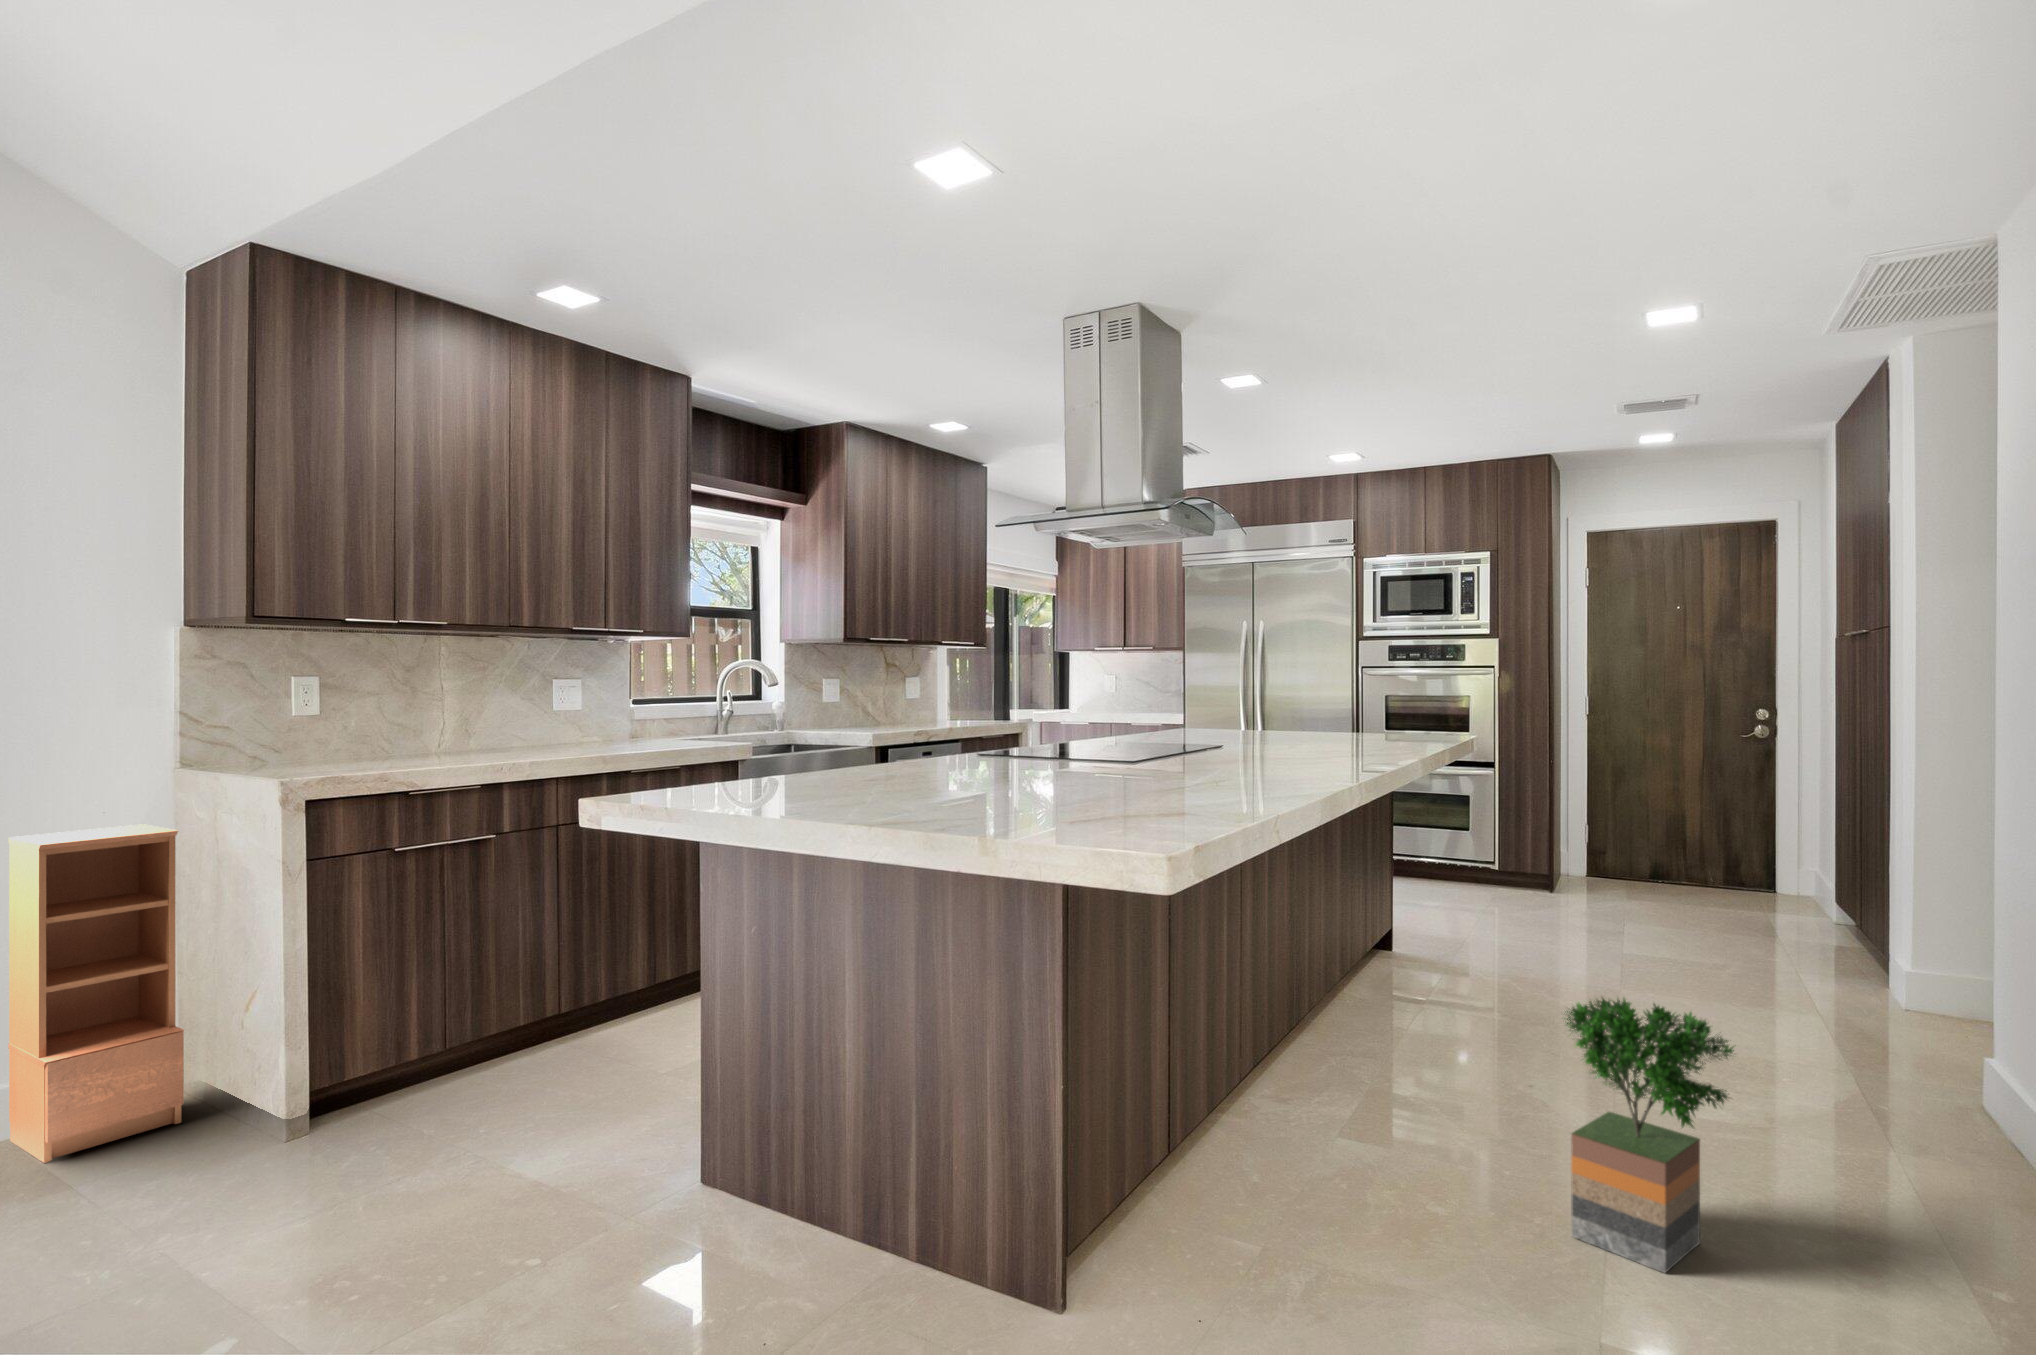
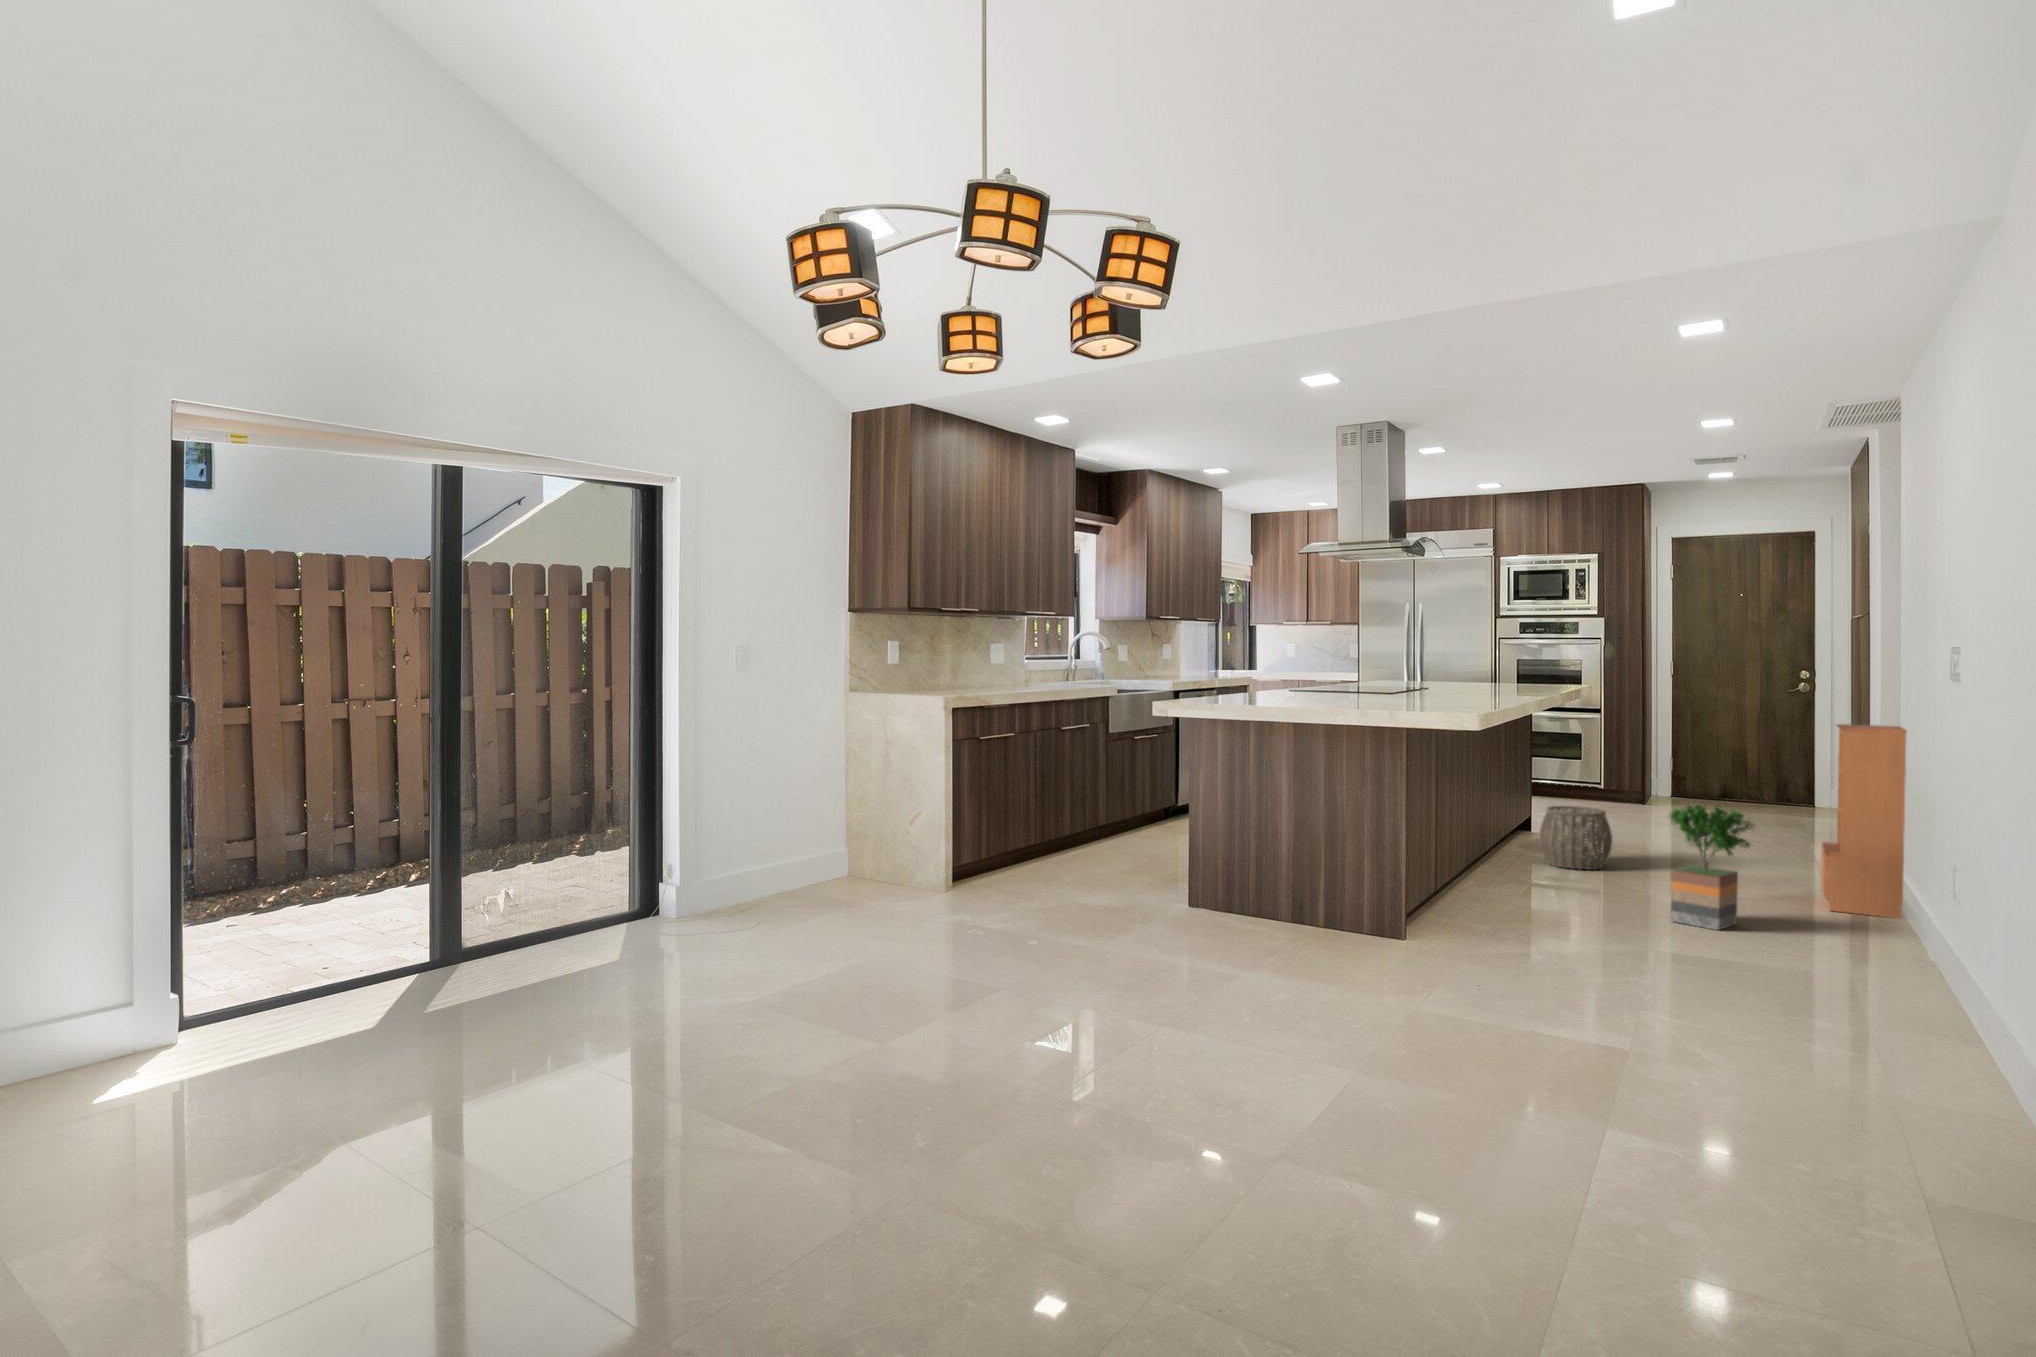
bookcase: present [8,824,184,1163] -> present [1821,724,1907,918]
woven basket: none [1371,940,1488,1057] -> present [1539,806,1612,870]

